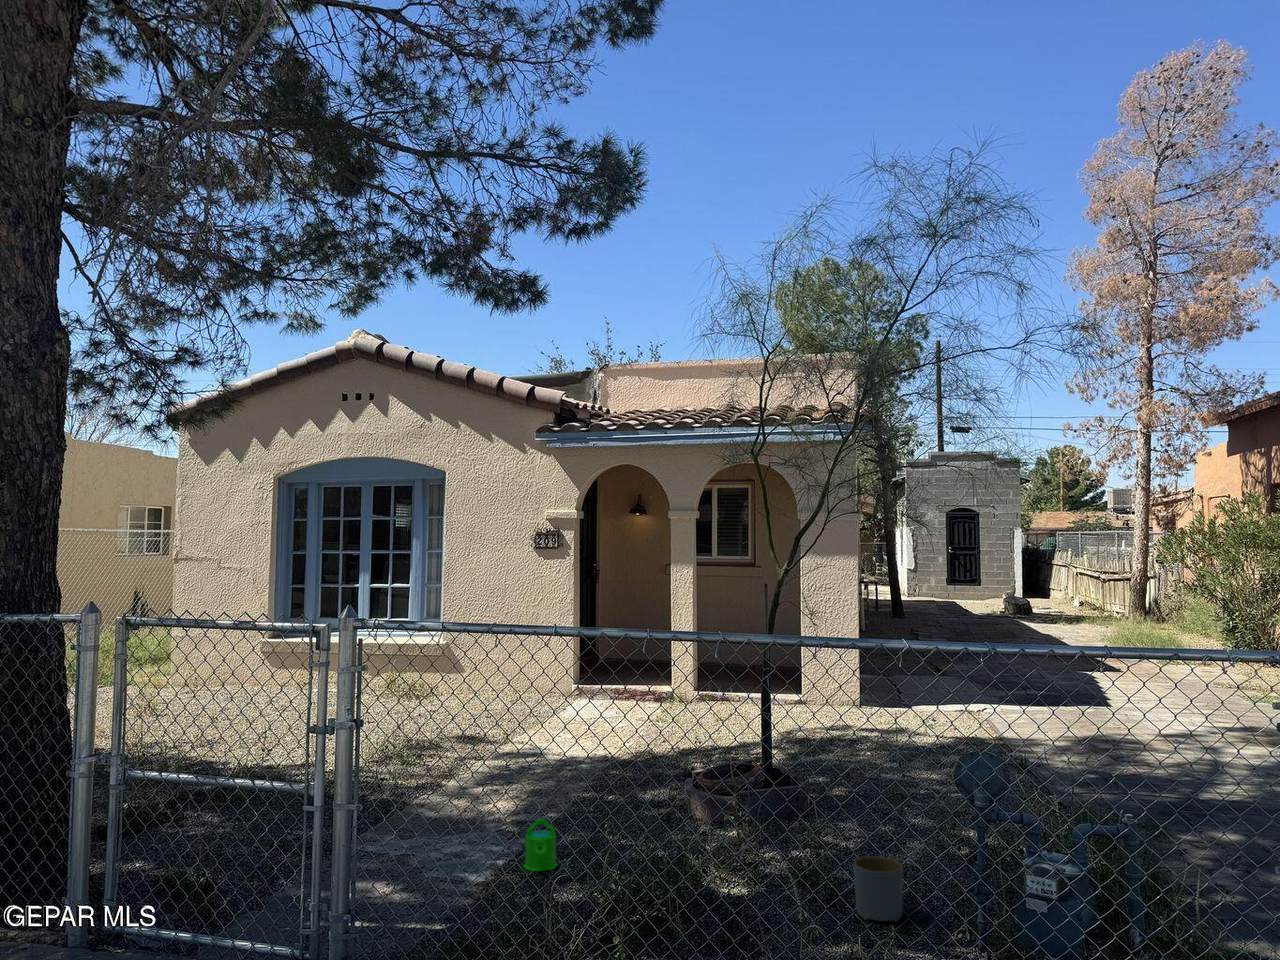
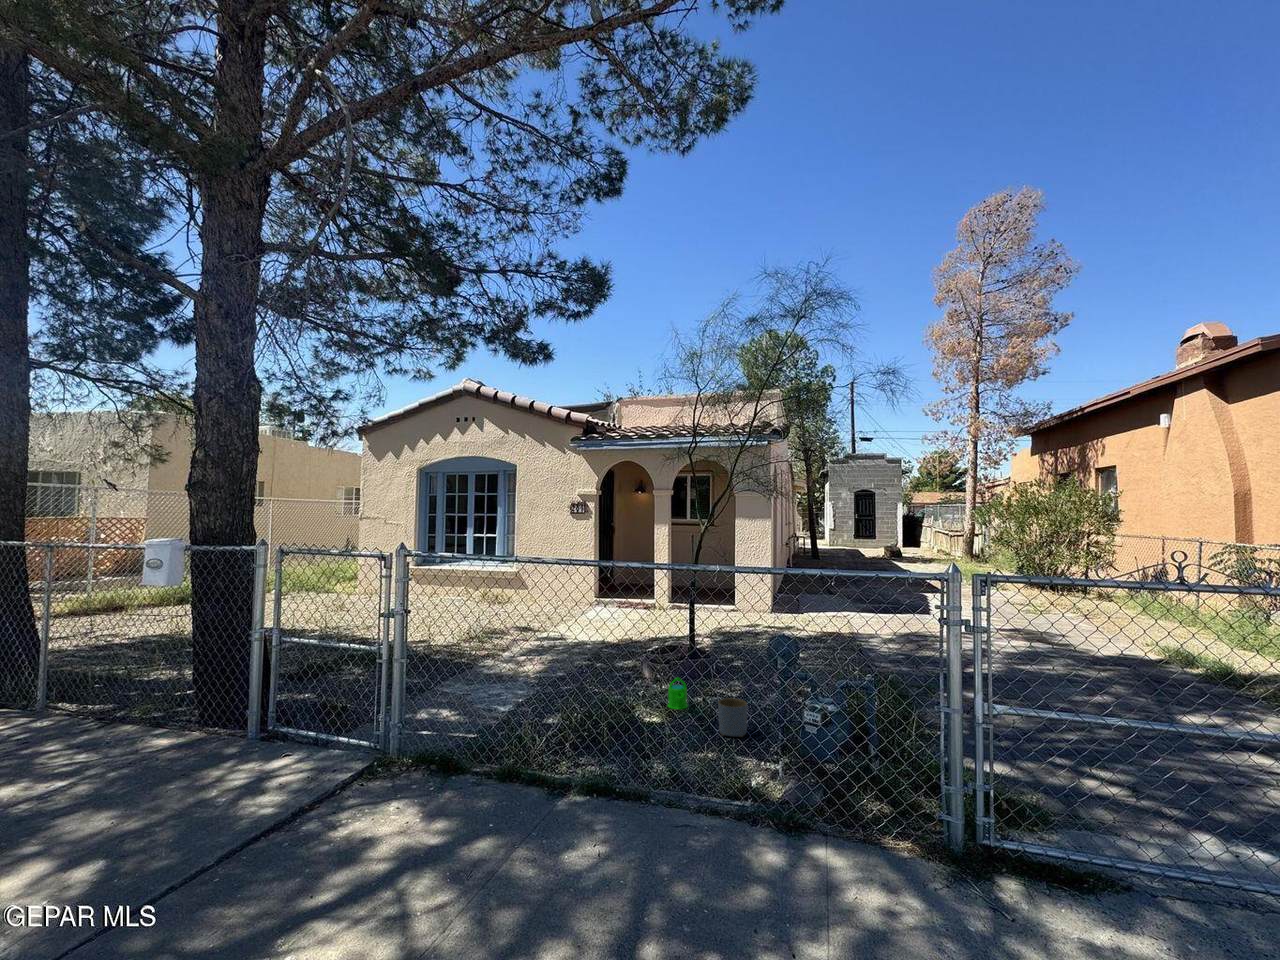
watering can: present [523,819,558,871] -> present [668,677,688,709]

